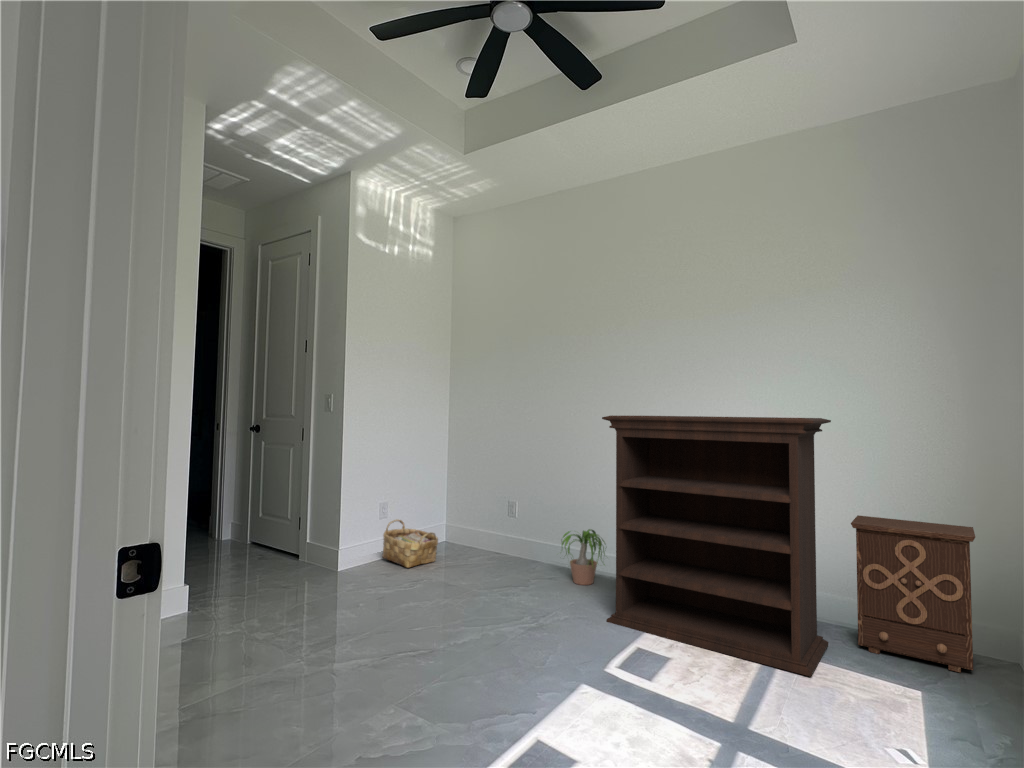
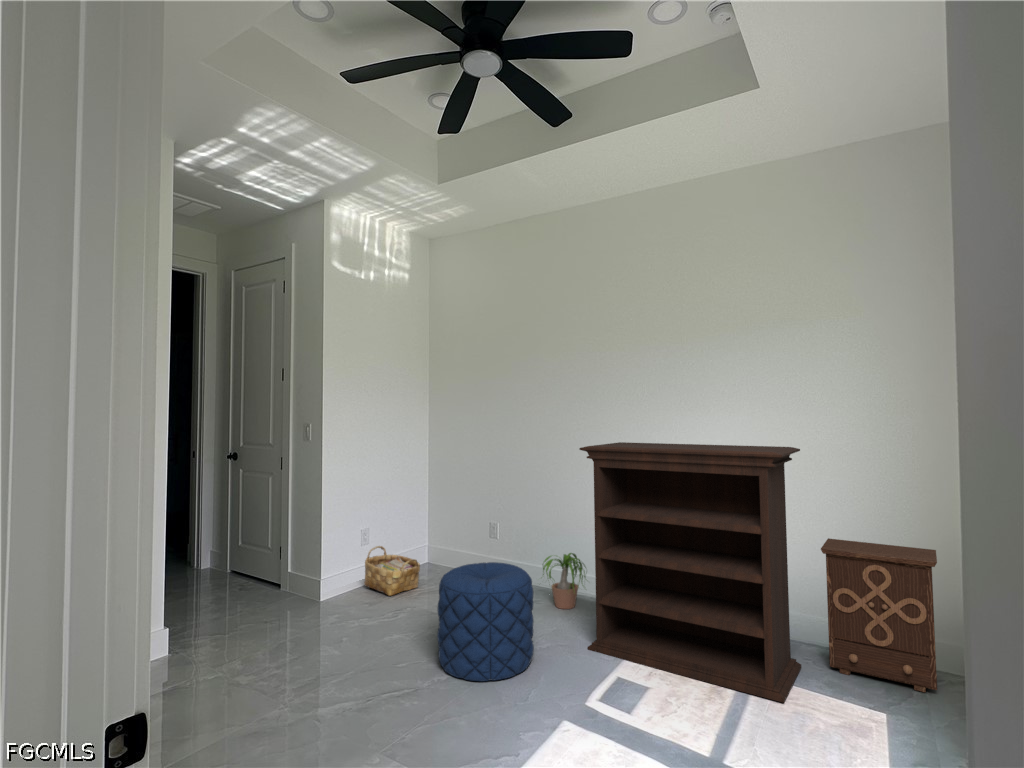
pouf: none [456,531,552,646] -> present [437,562,534,681]

